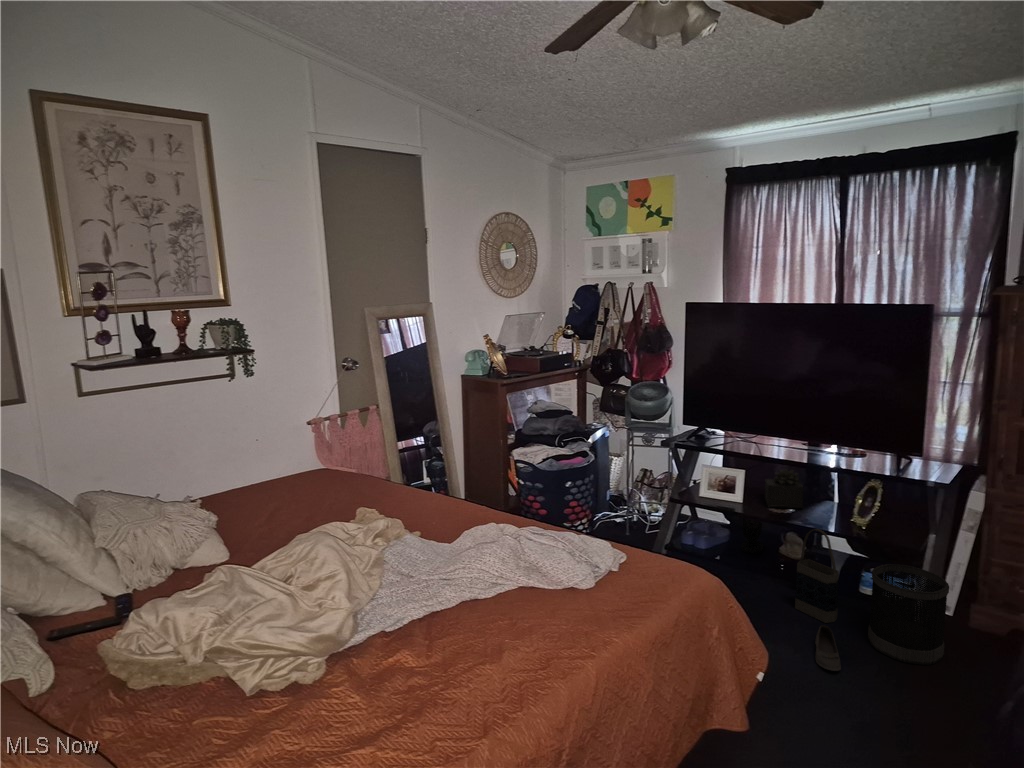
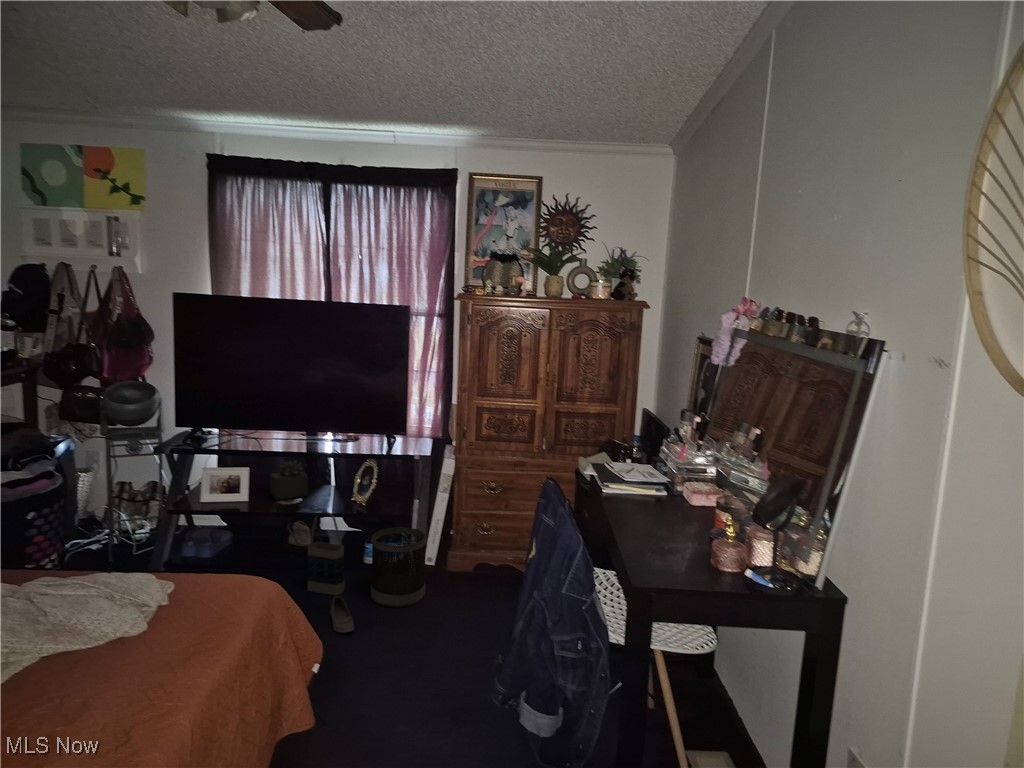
speaker: present [741,519,764,554] -> none [248,500,271,551]

